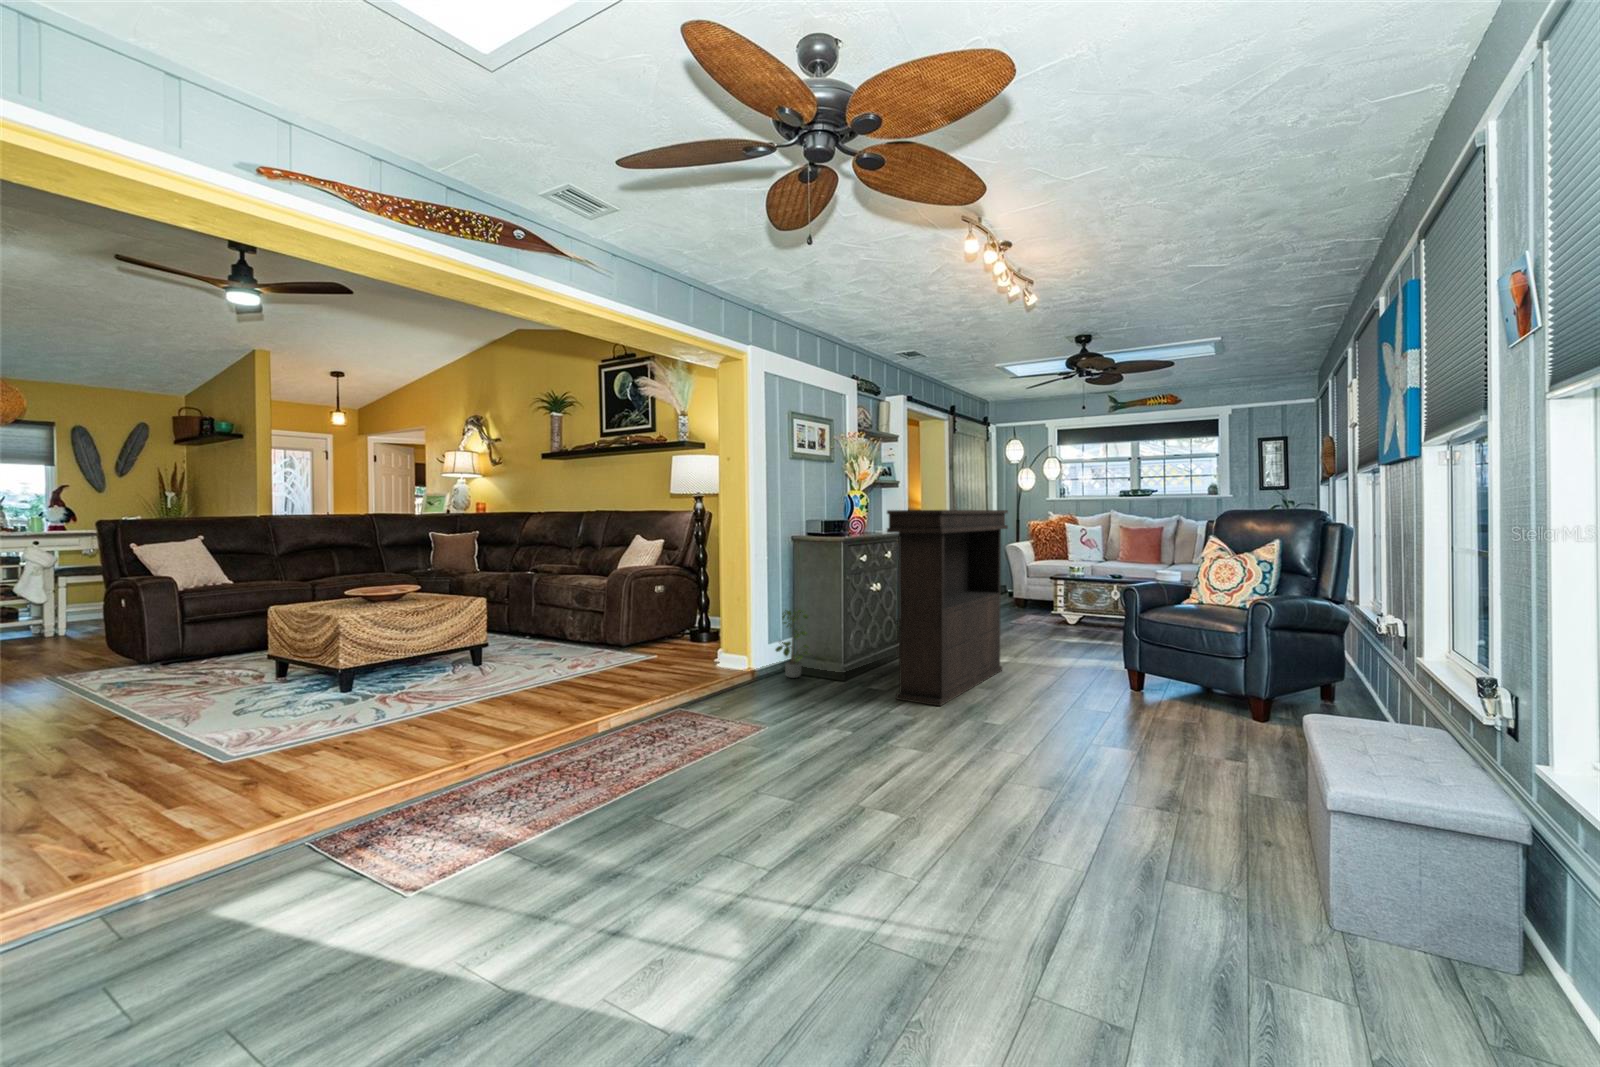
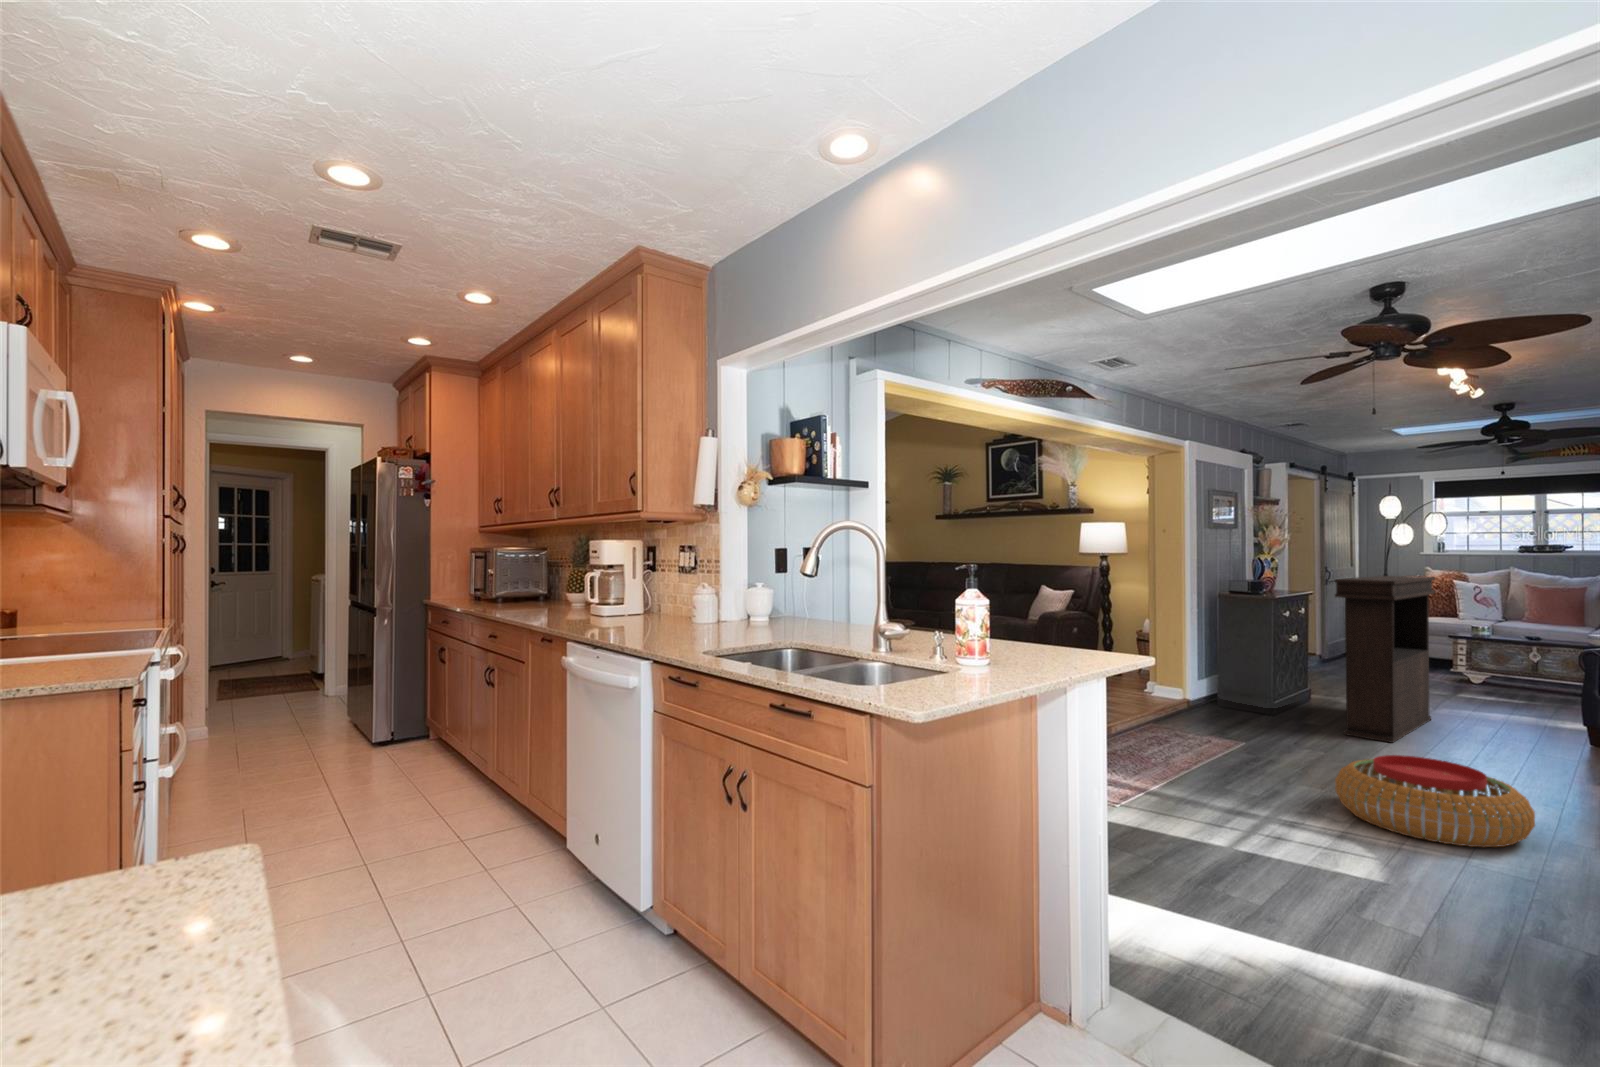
potted plant: present [776,610,810,678] -> none [1210,654,1250,712]
pouf: none [769,746,999,898] -> present [1335,755,1535,848]

